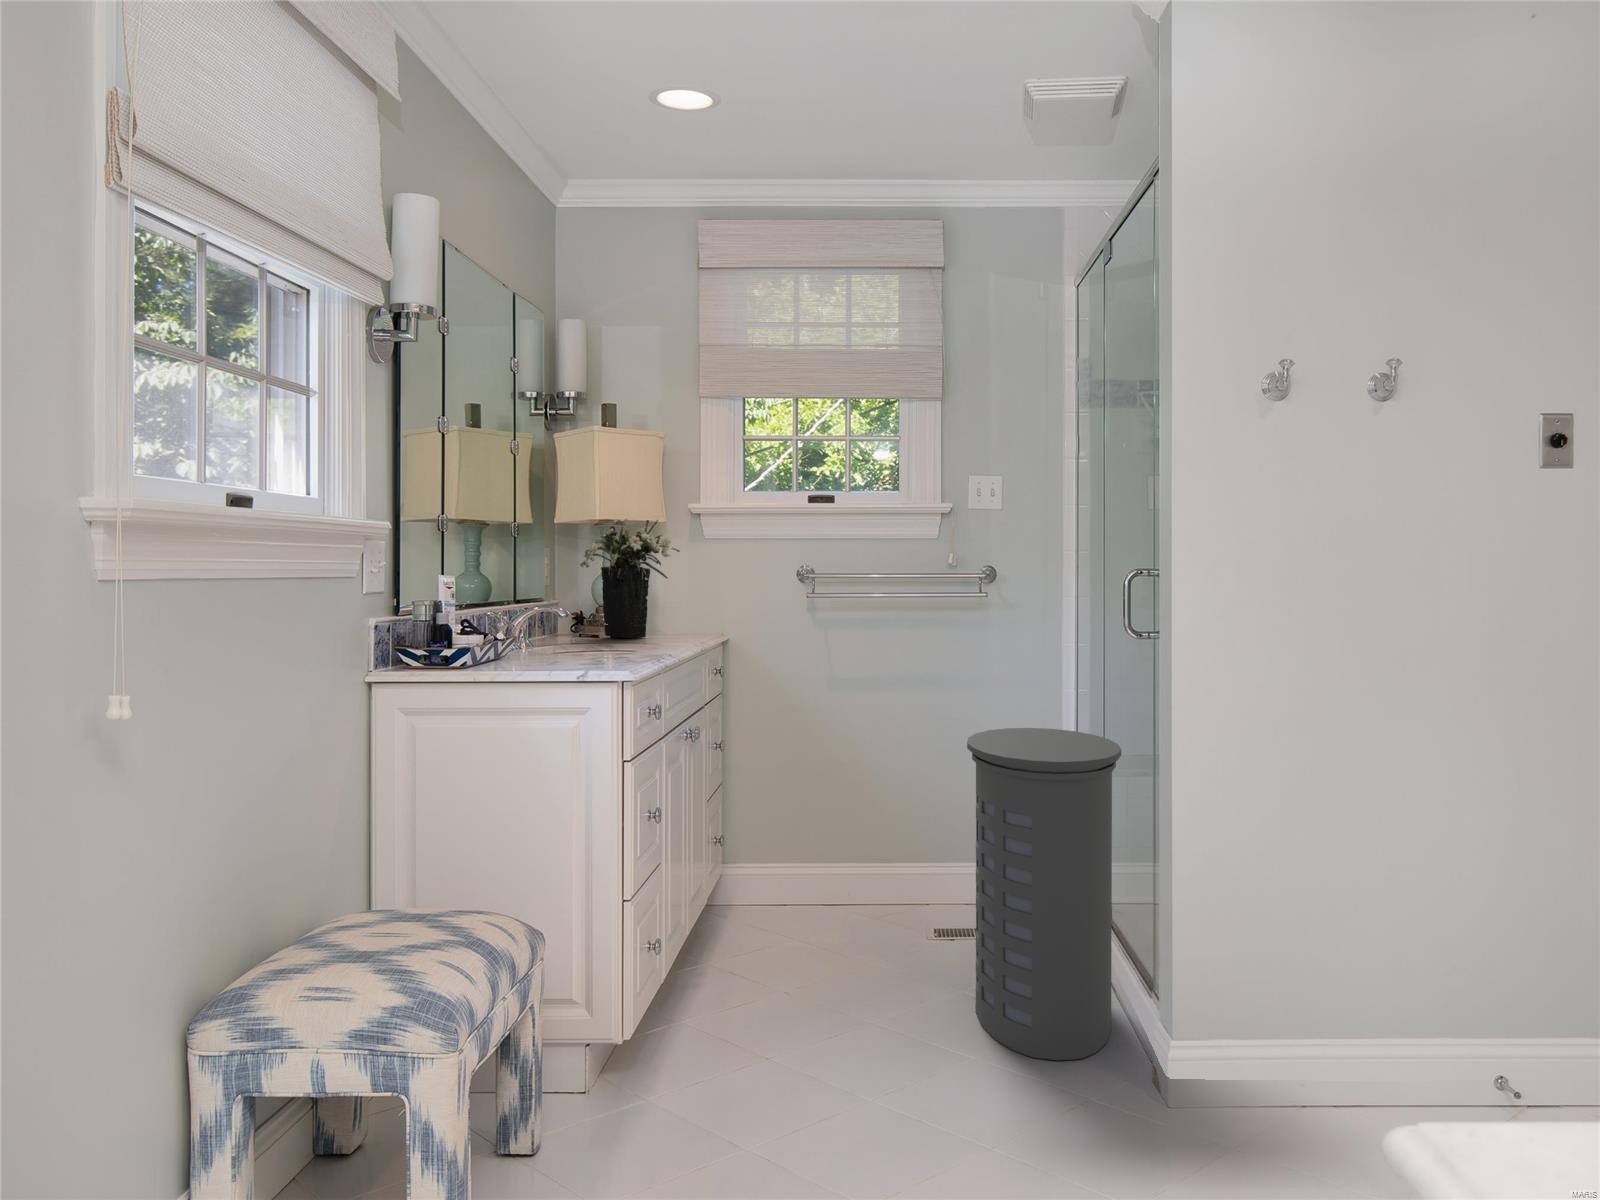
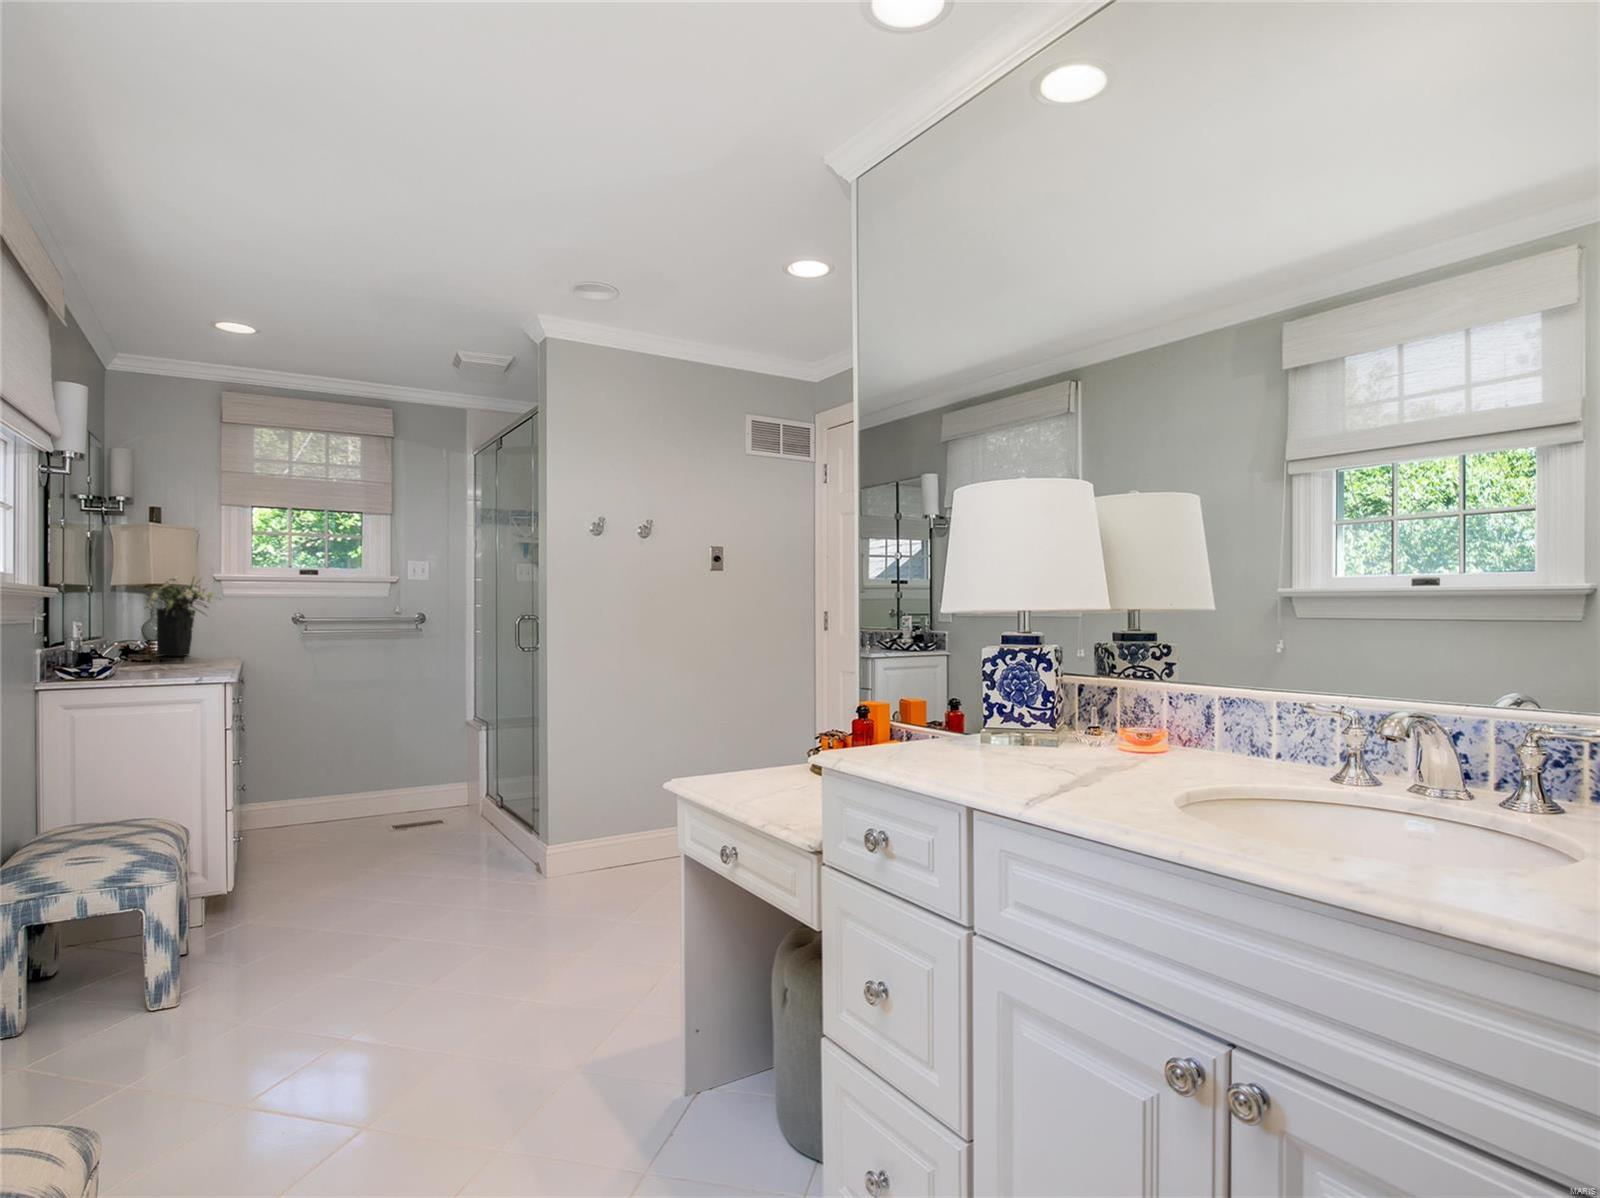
laundry hamper: present [967,728,1121,1060] -> none [424,704,510,873]

